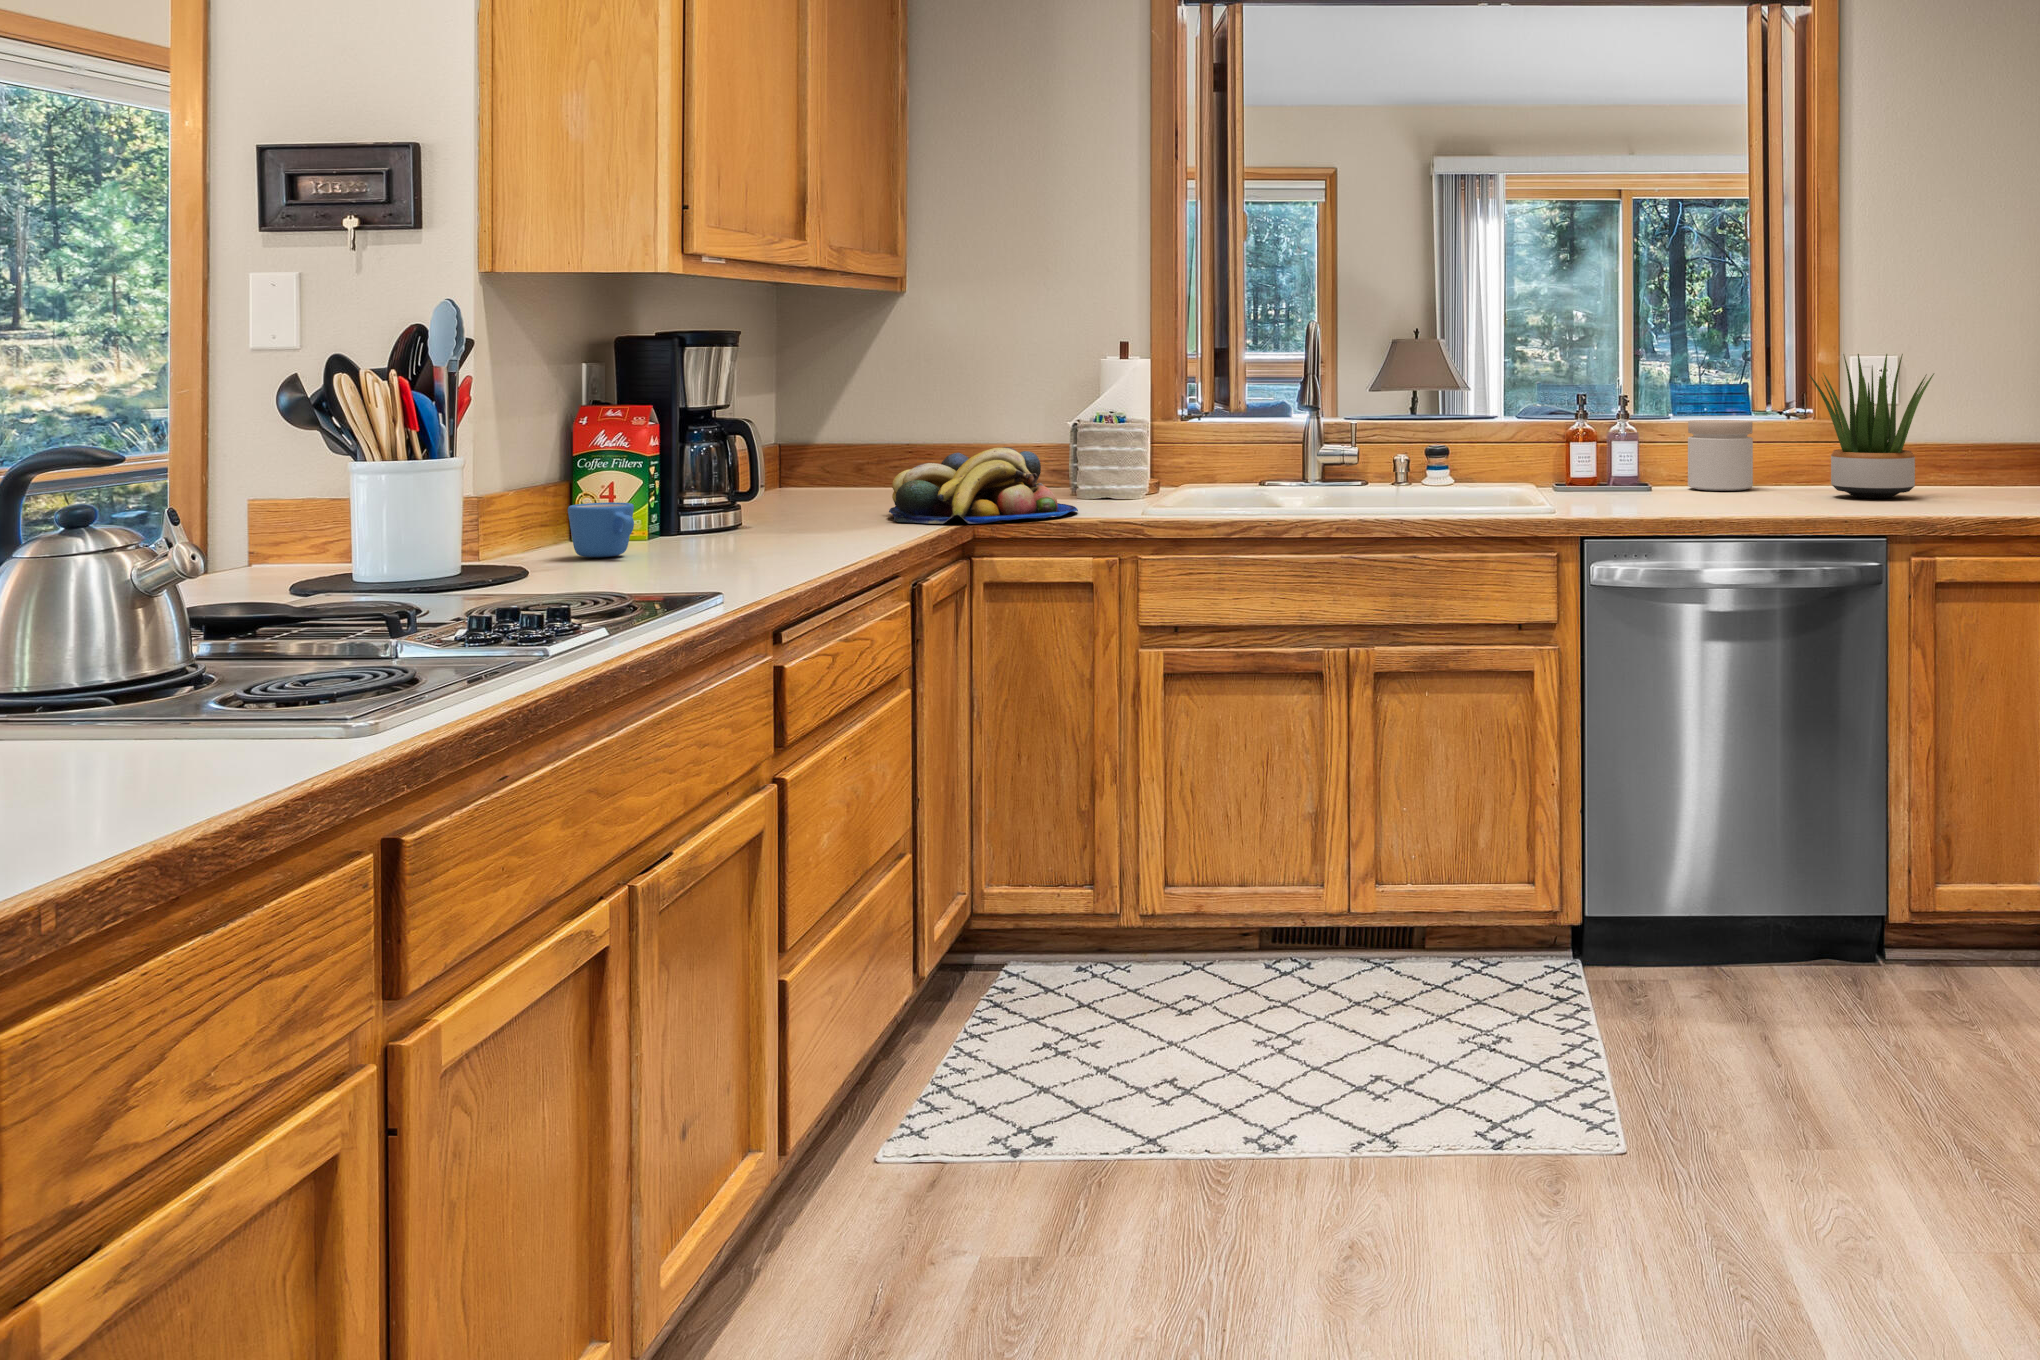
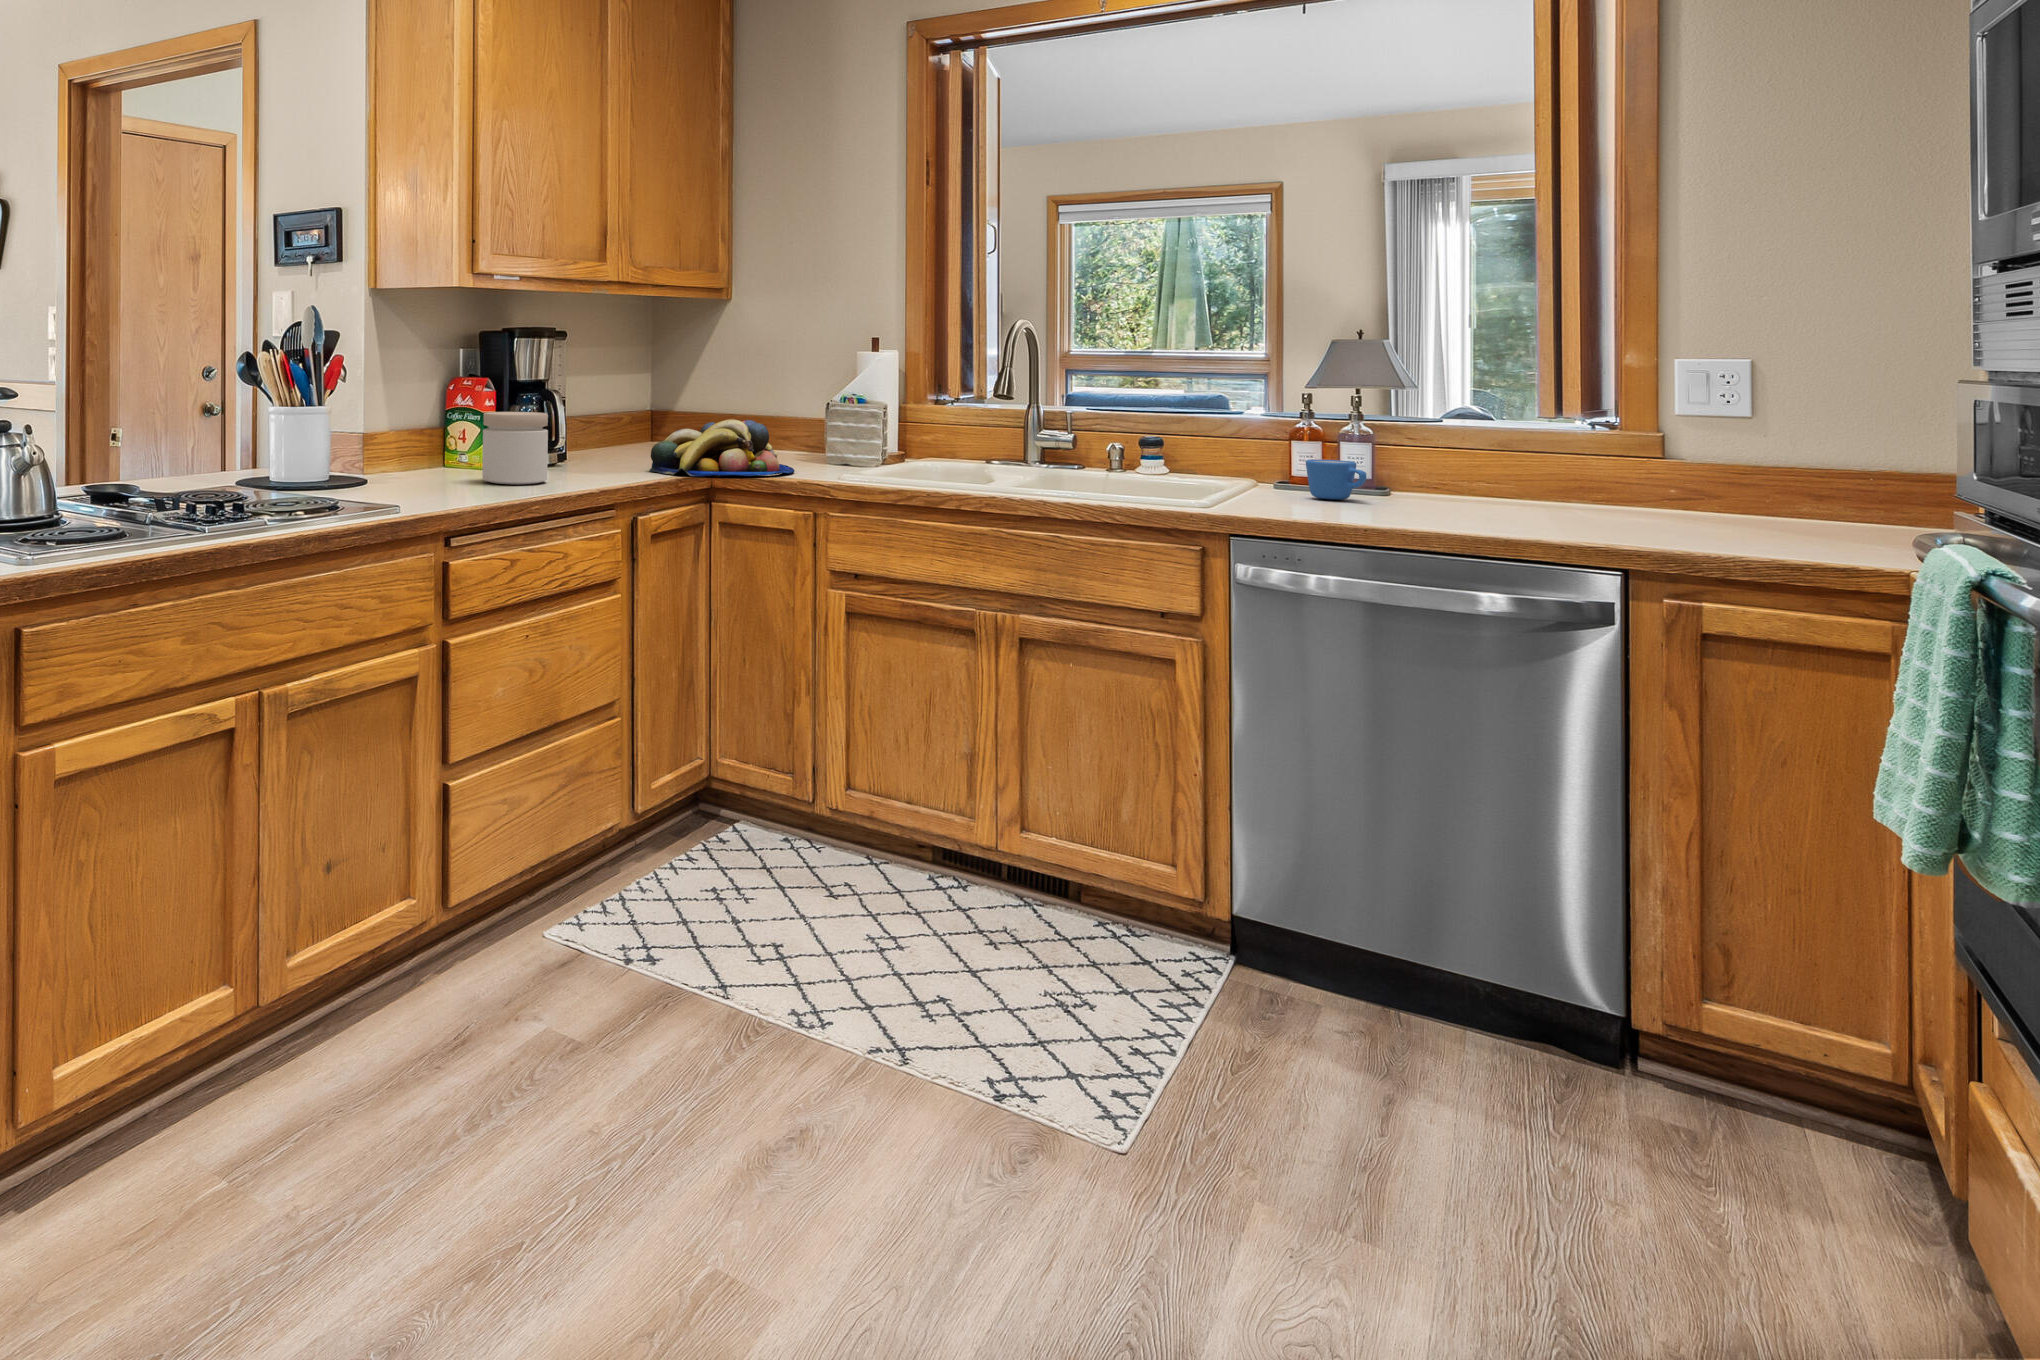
potted plant: present [1809,354,1934,498] -> none [1564,355,1779,524]
jar: present [1688,420,1753,491] -> present [482,412,548,484]
mug: present [568,502,634,557] -> present [1306,459,1367,500]

